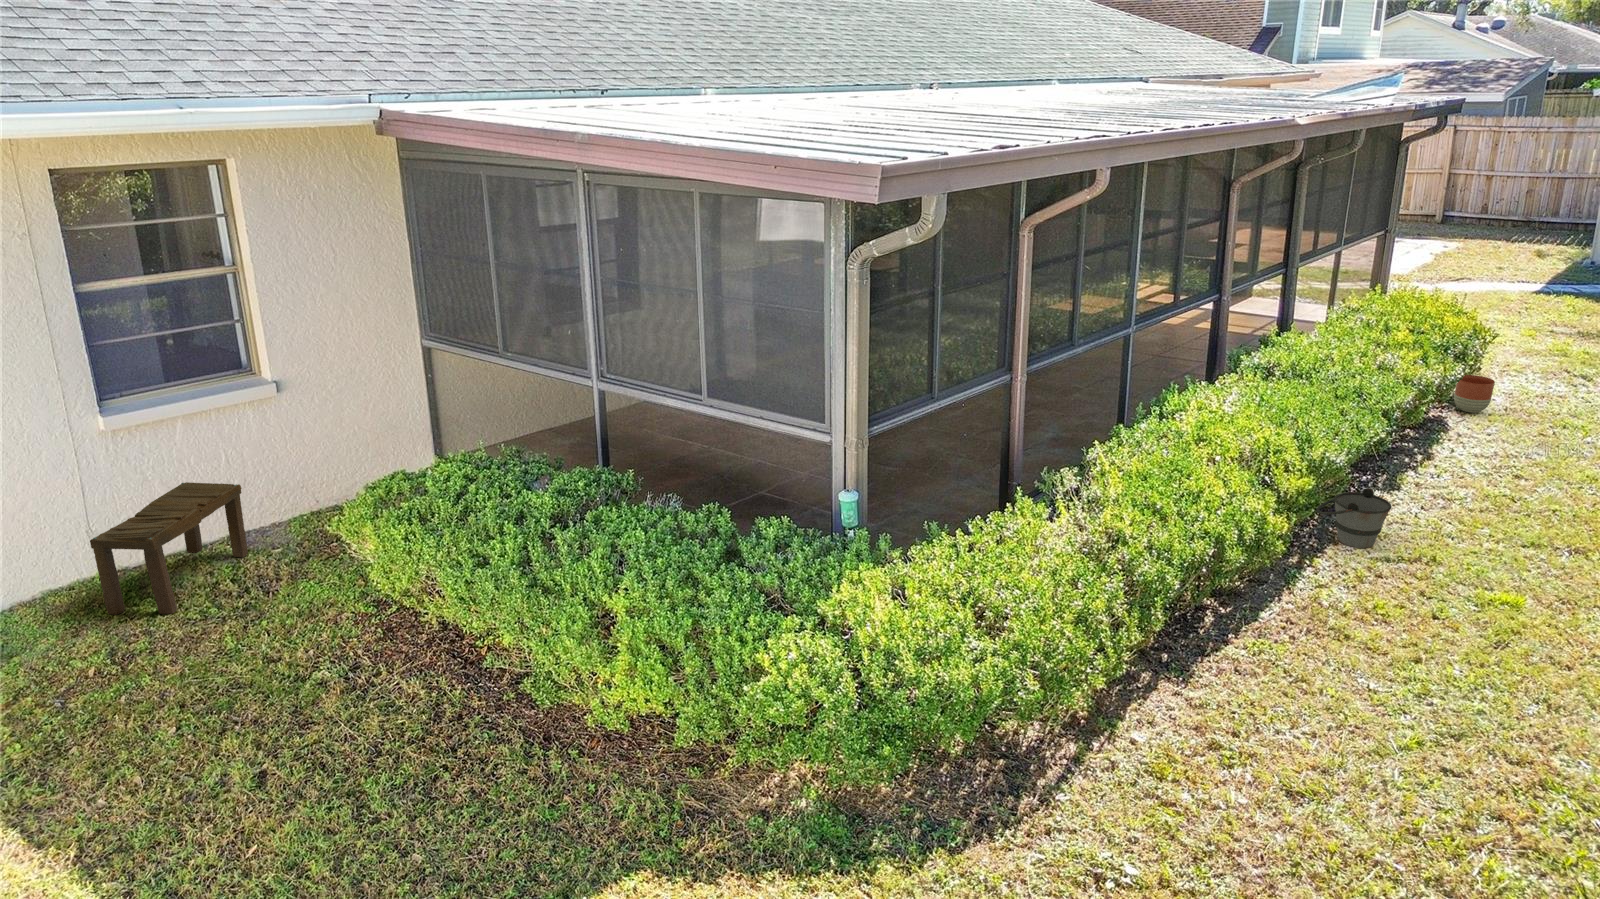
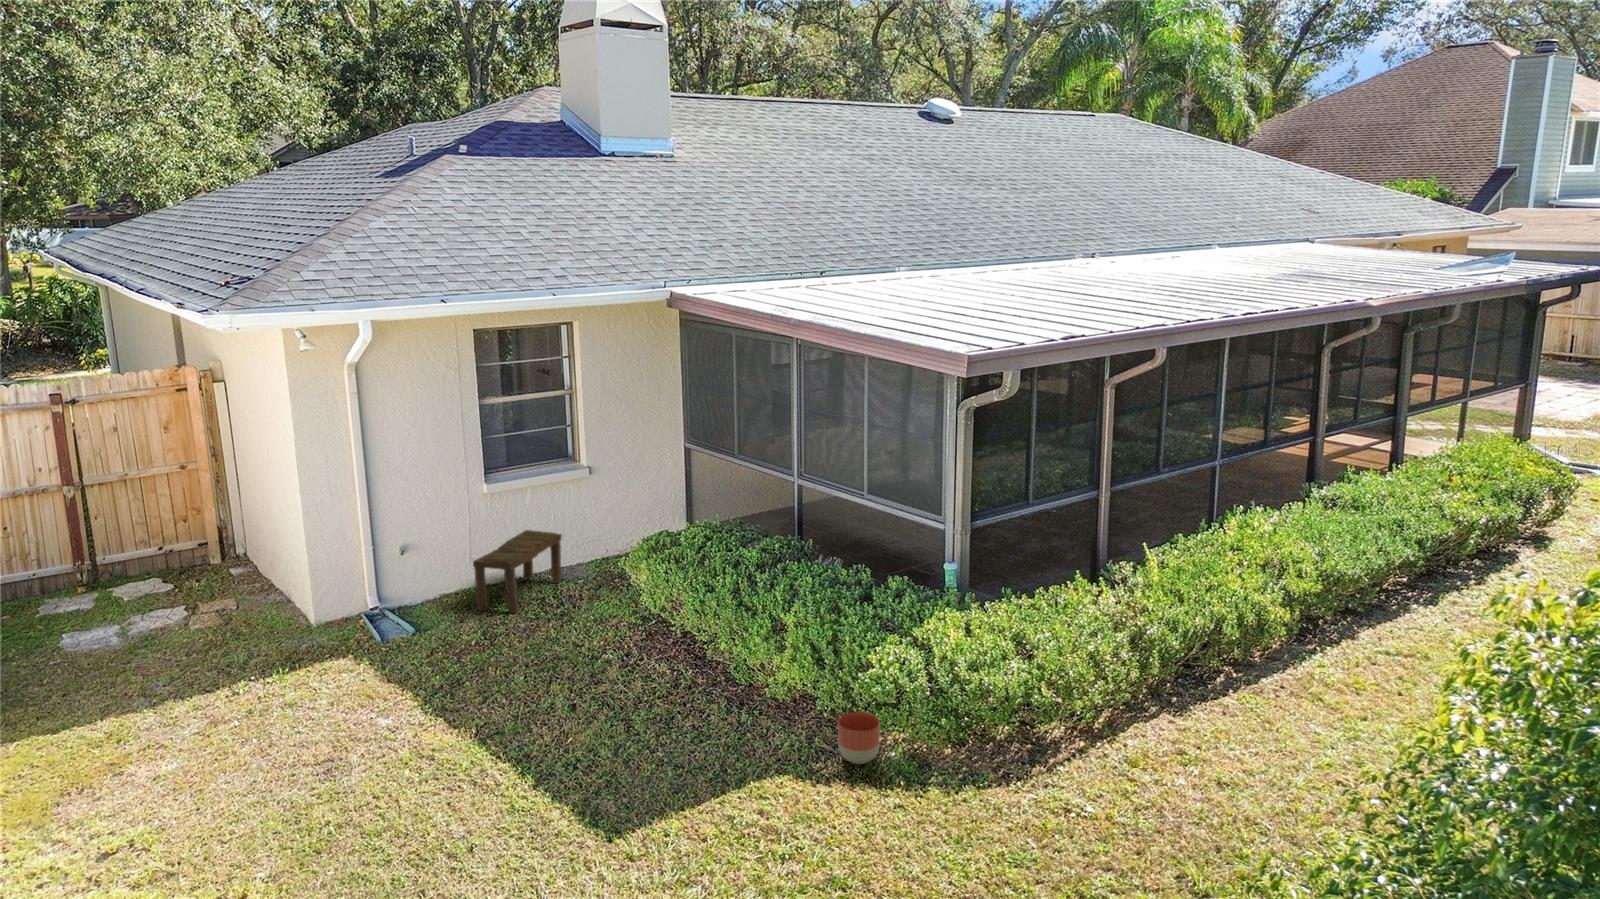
planter: present [1454,375,1495,413] -> present [838,712,880,764]
bucket: present [1317,488,1392,548] -> none [1341,598,1398,645]

